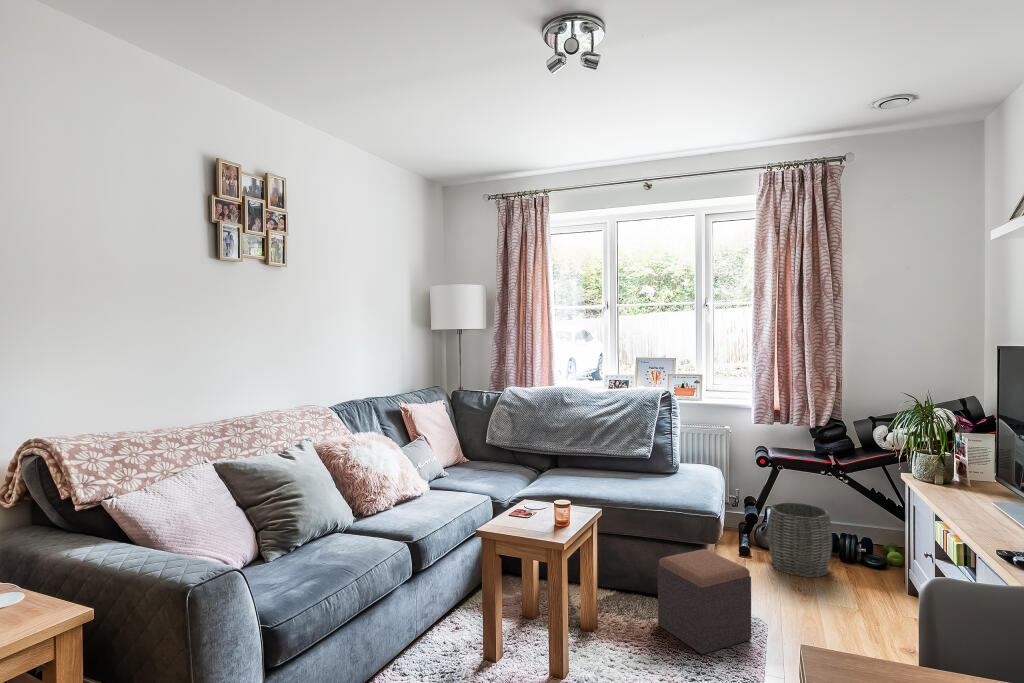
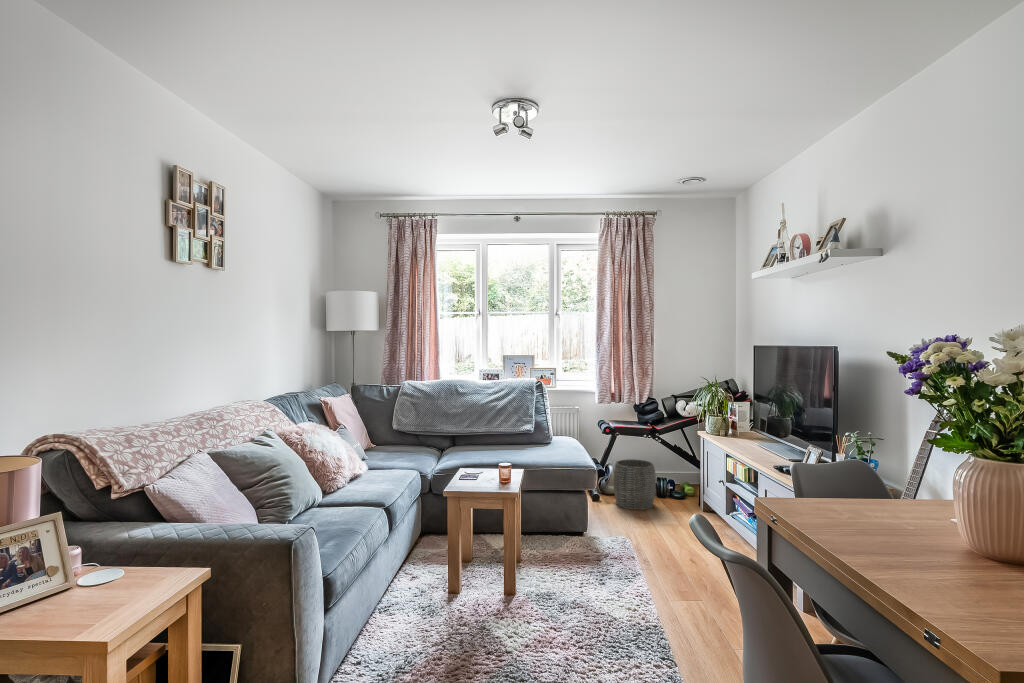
footstool: present [658,549,751,654] -> none [561,492,624,562]

